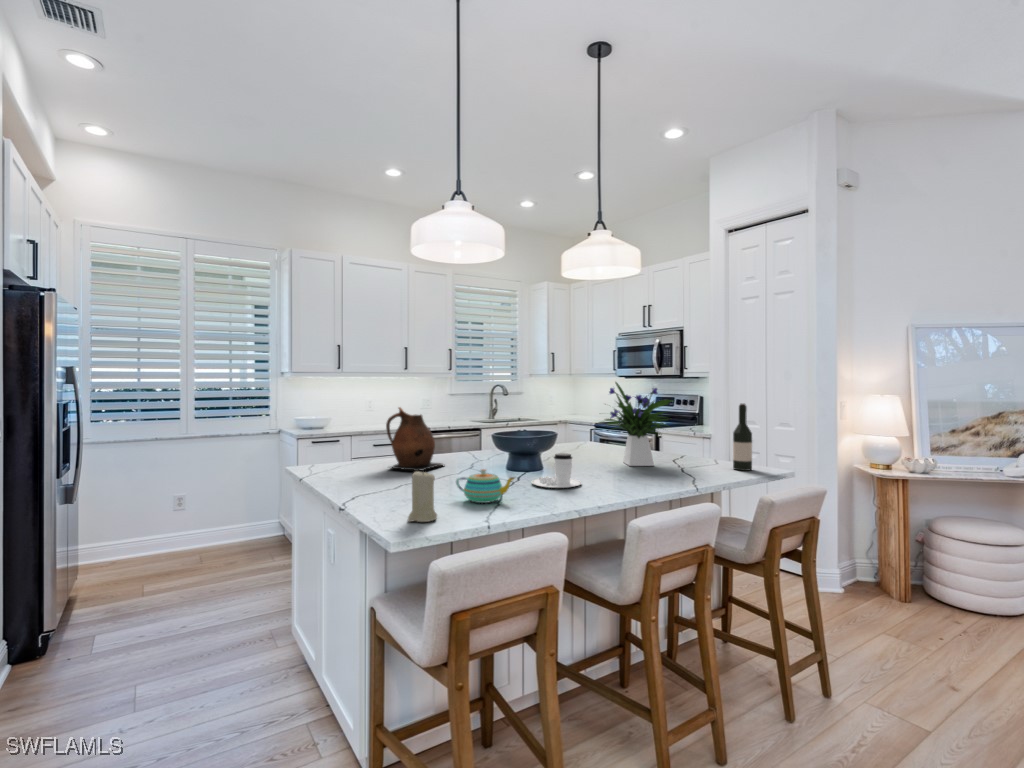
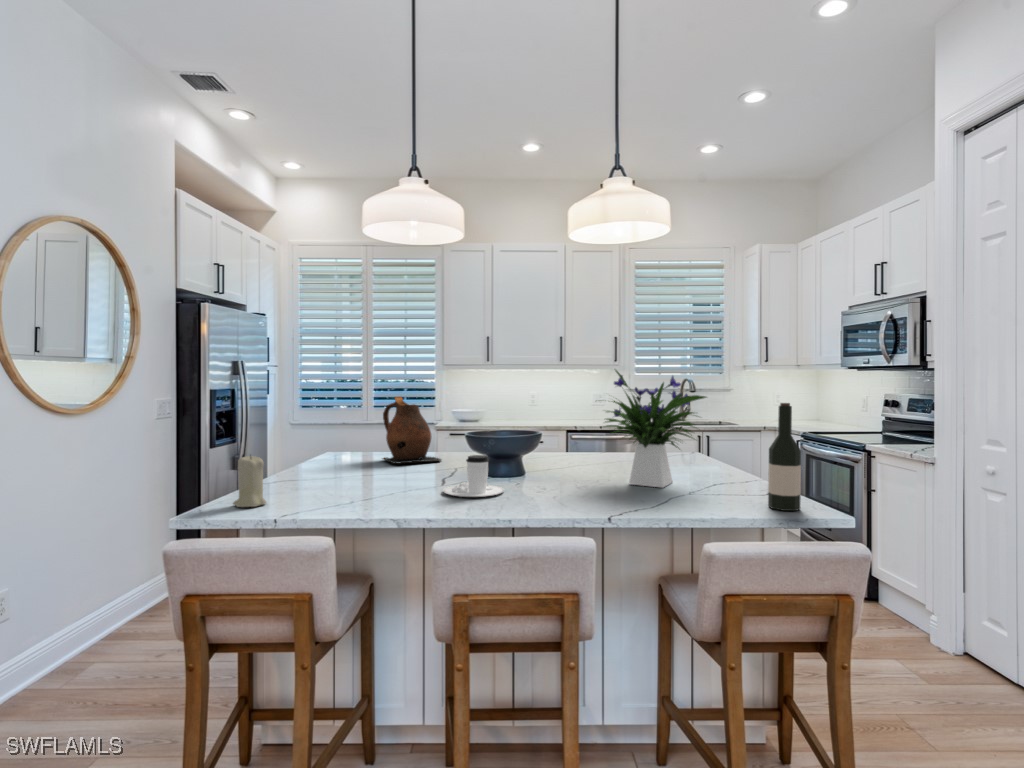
teapot: present [456,469,514,503] -> none [328,463,374,499]

